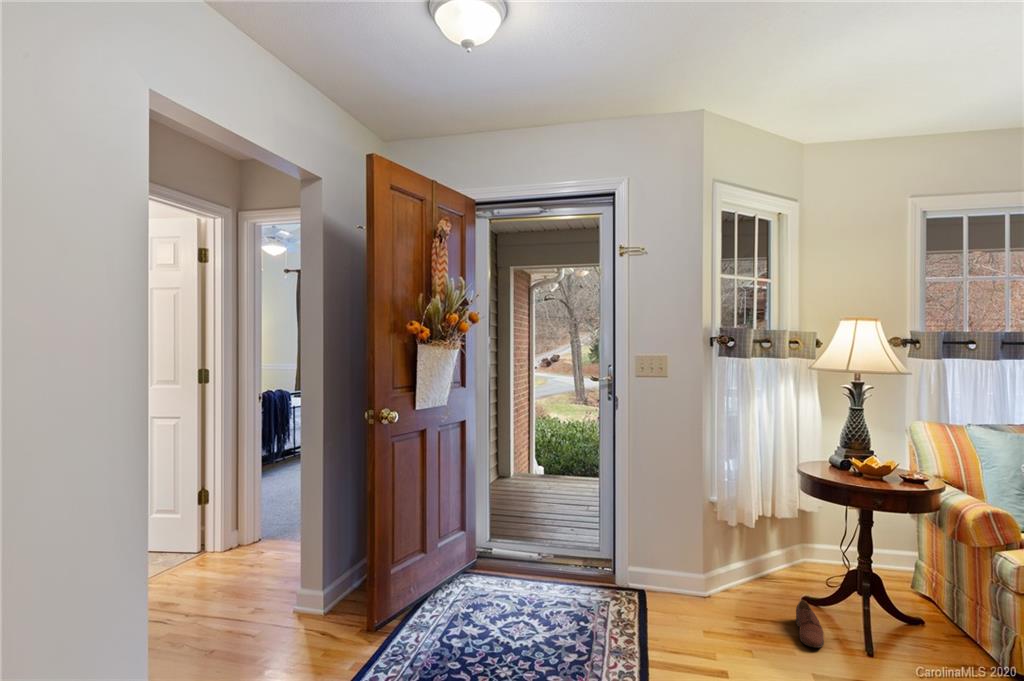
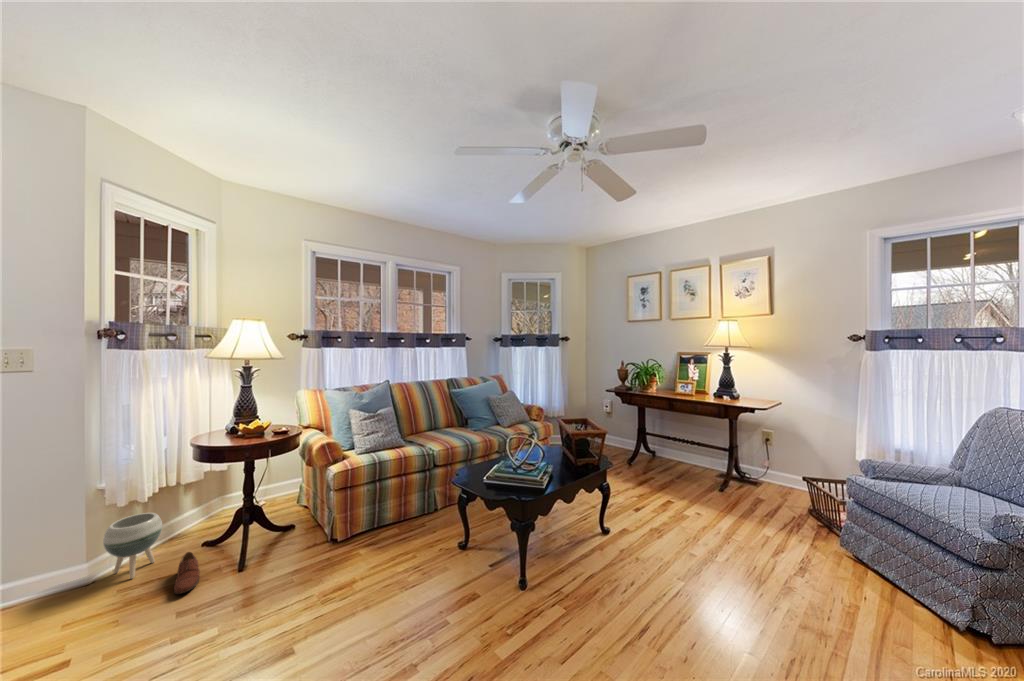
planter: none [723,536,770,605] -> present [103,513,162,579]

